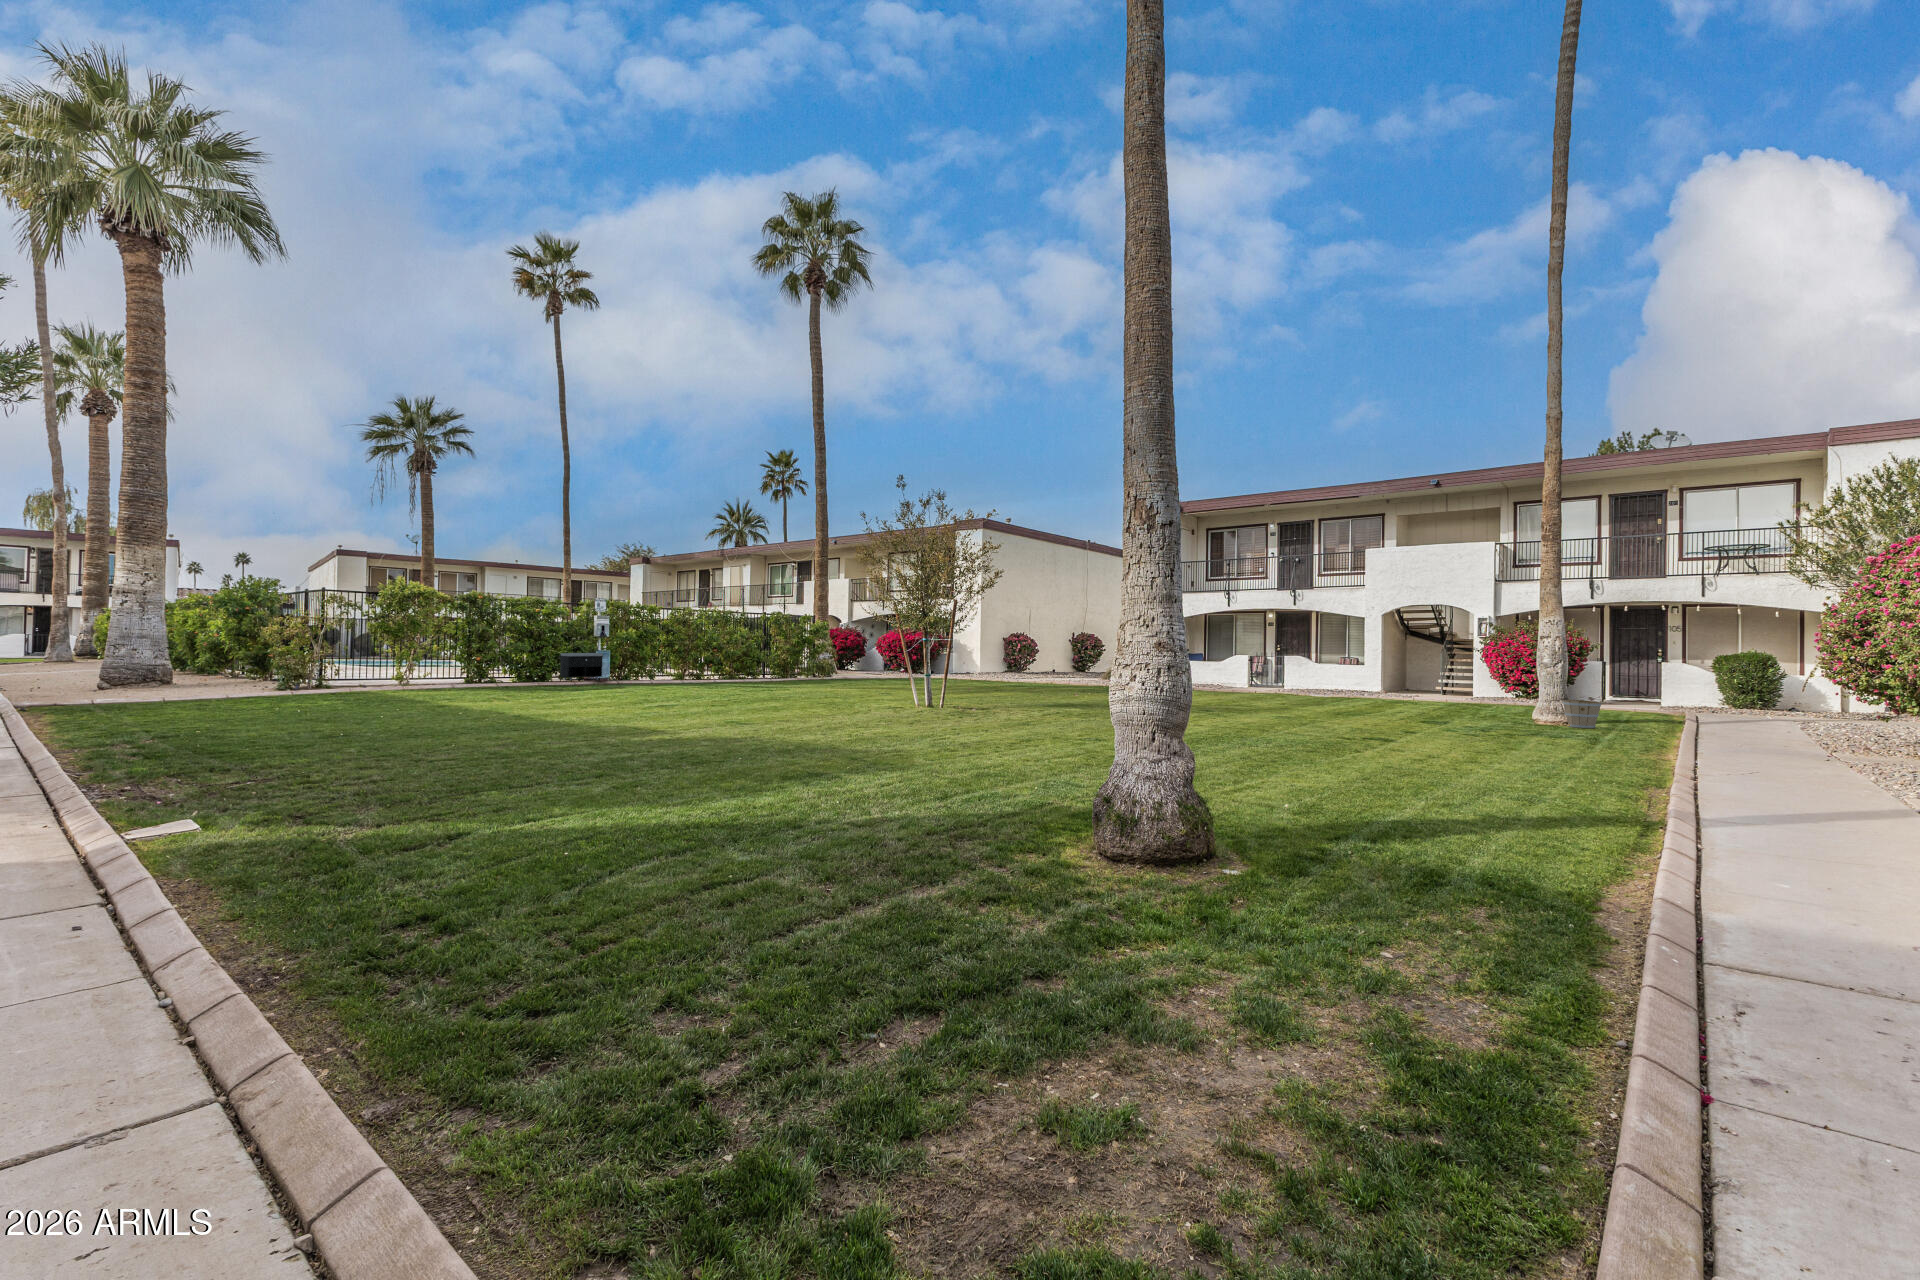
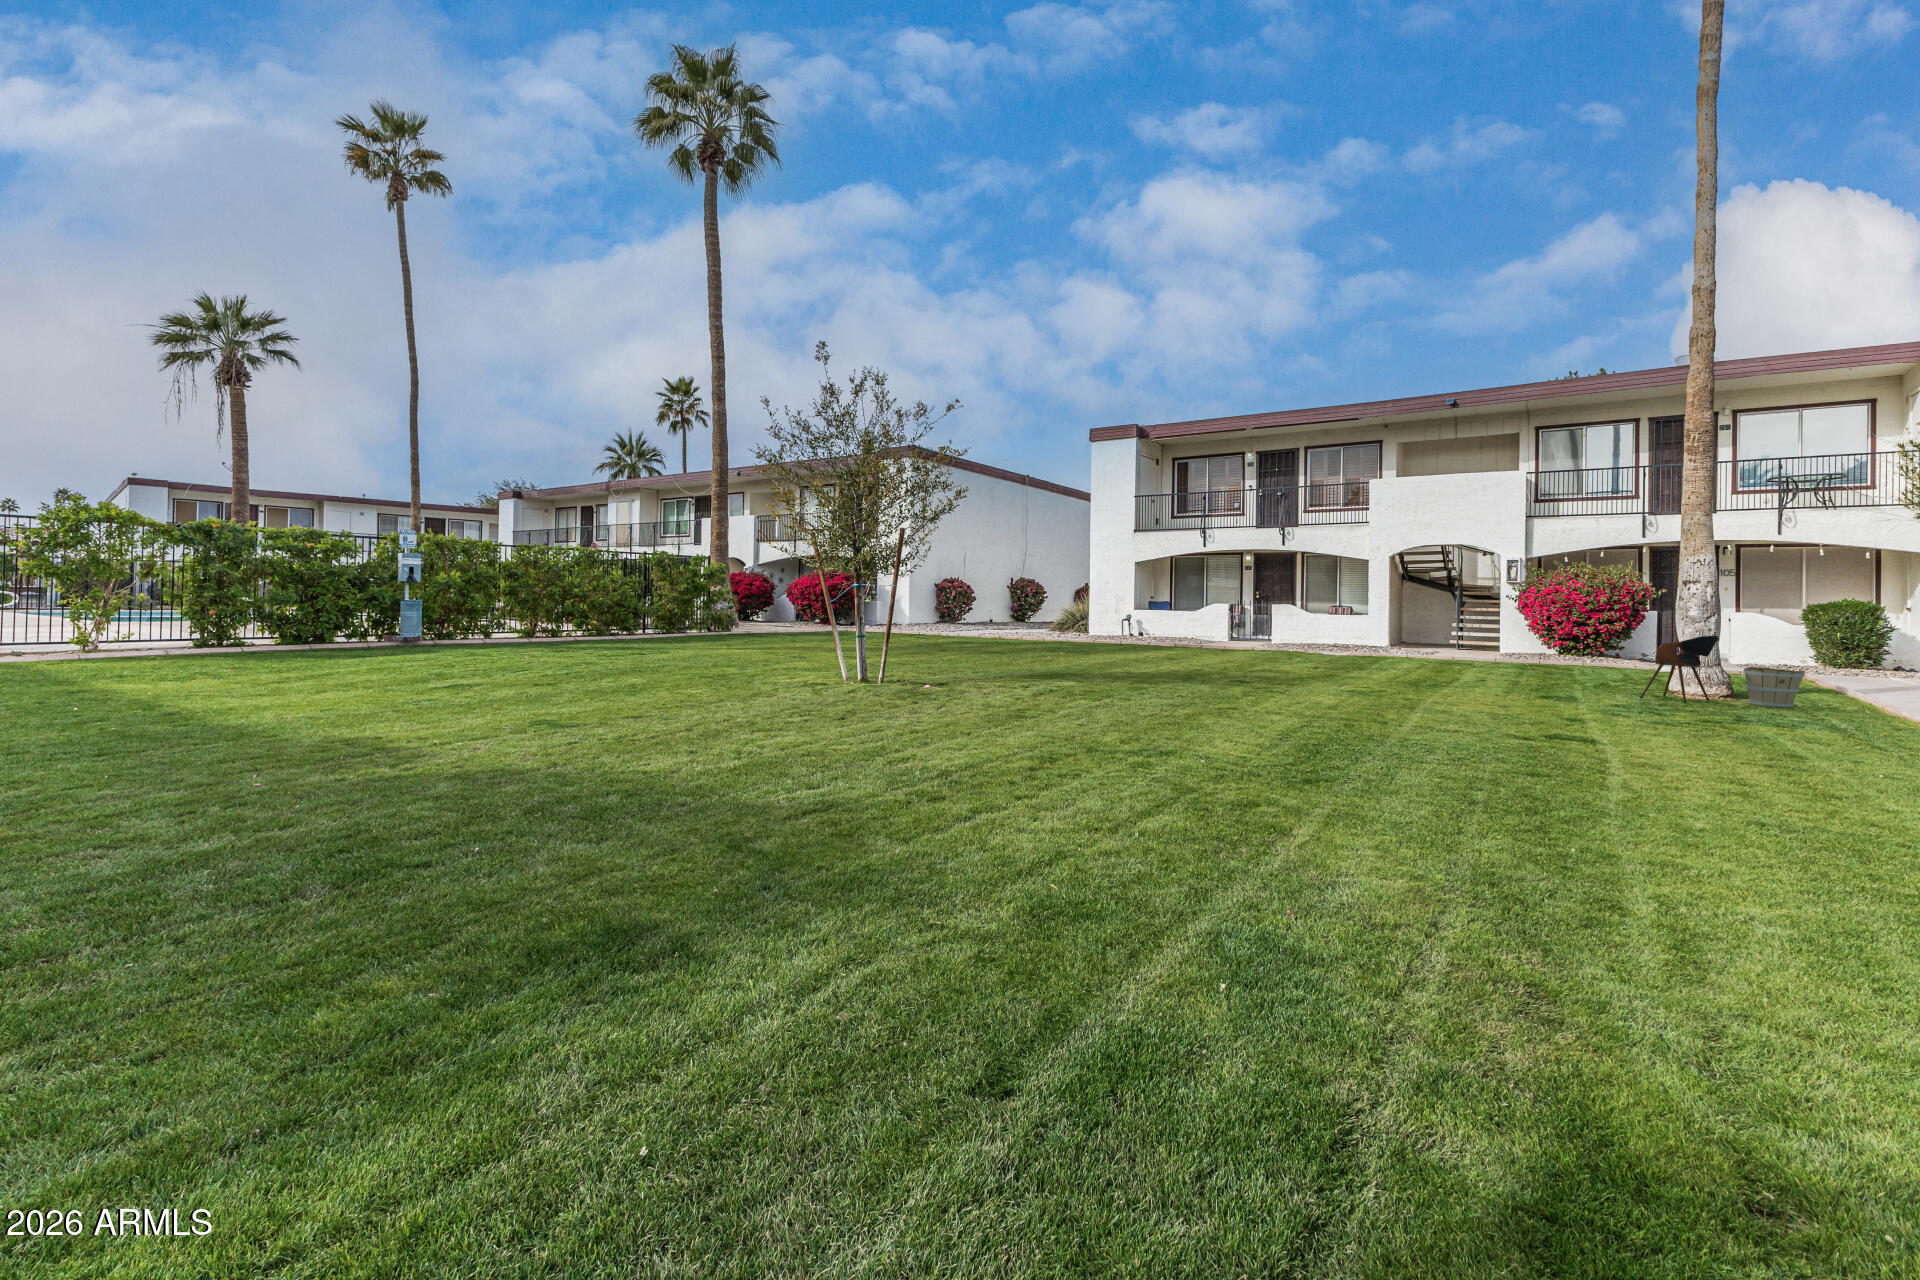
storage bench: present [560,653,603,680] -> none [347,604,411,641]
chair: none [1491,676,1542,725] -> present [1640,636,1718,703]

